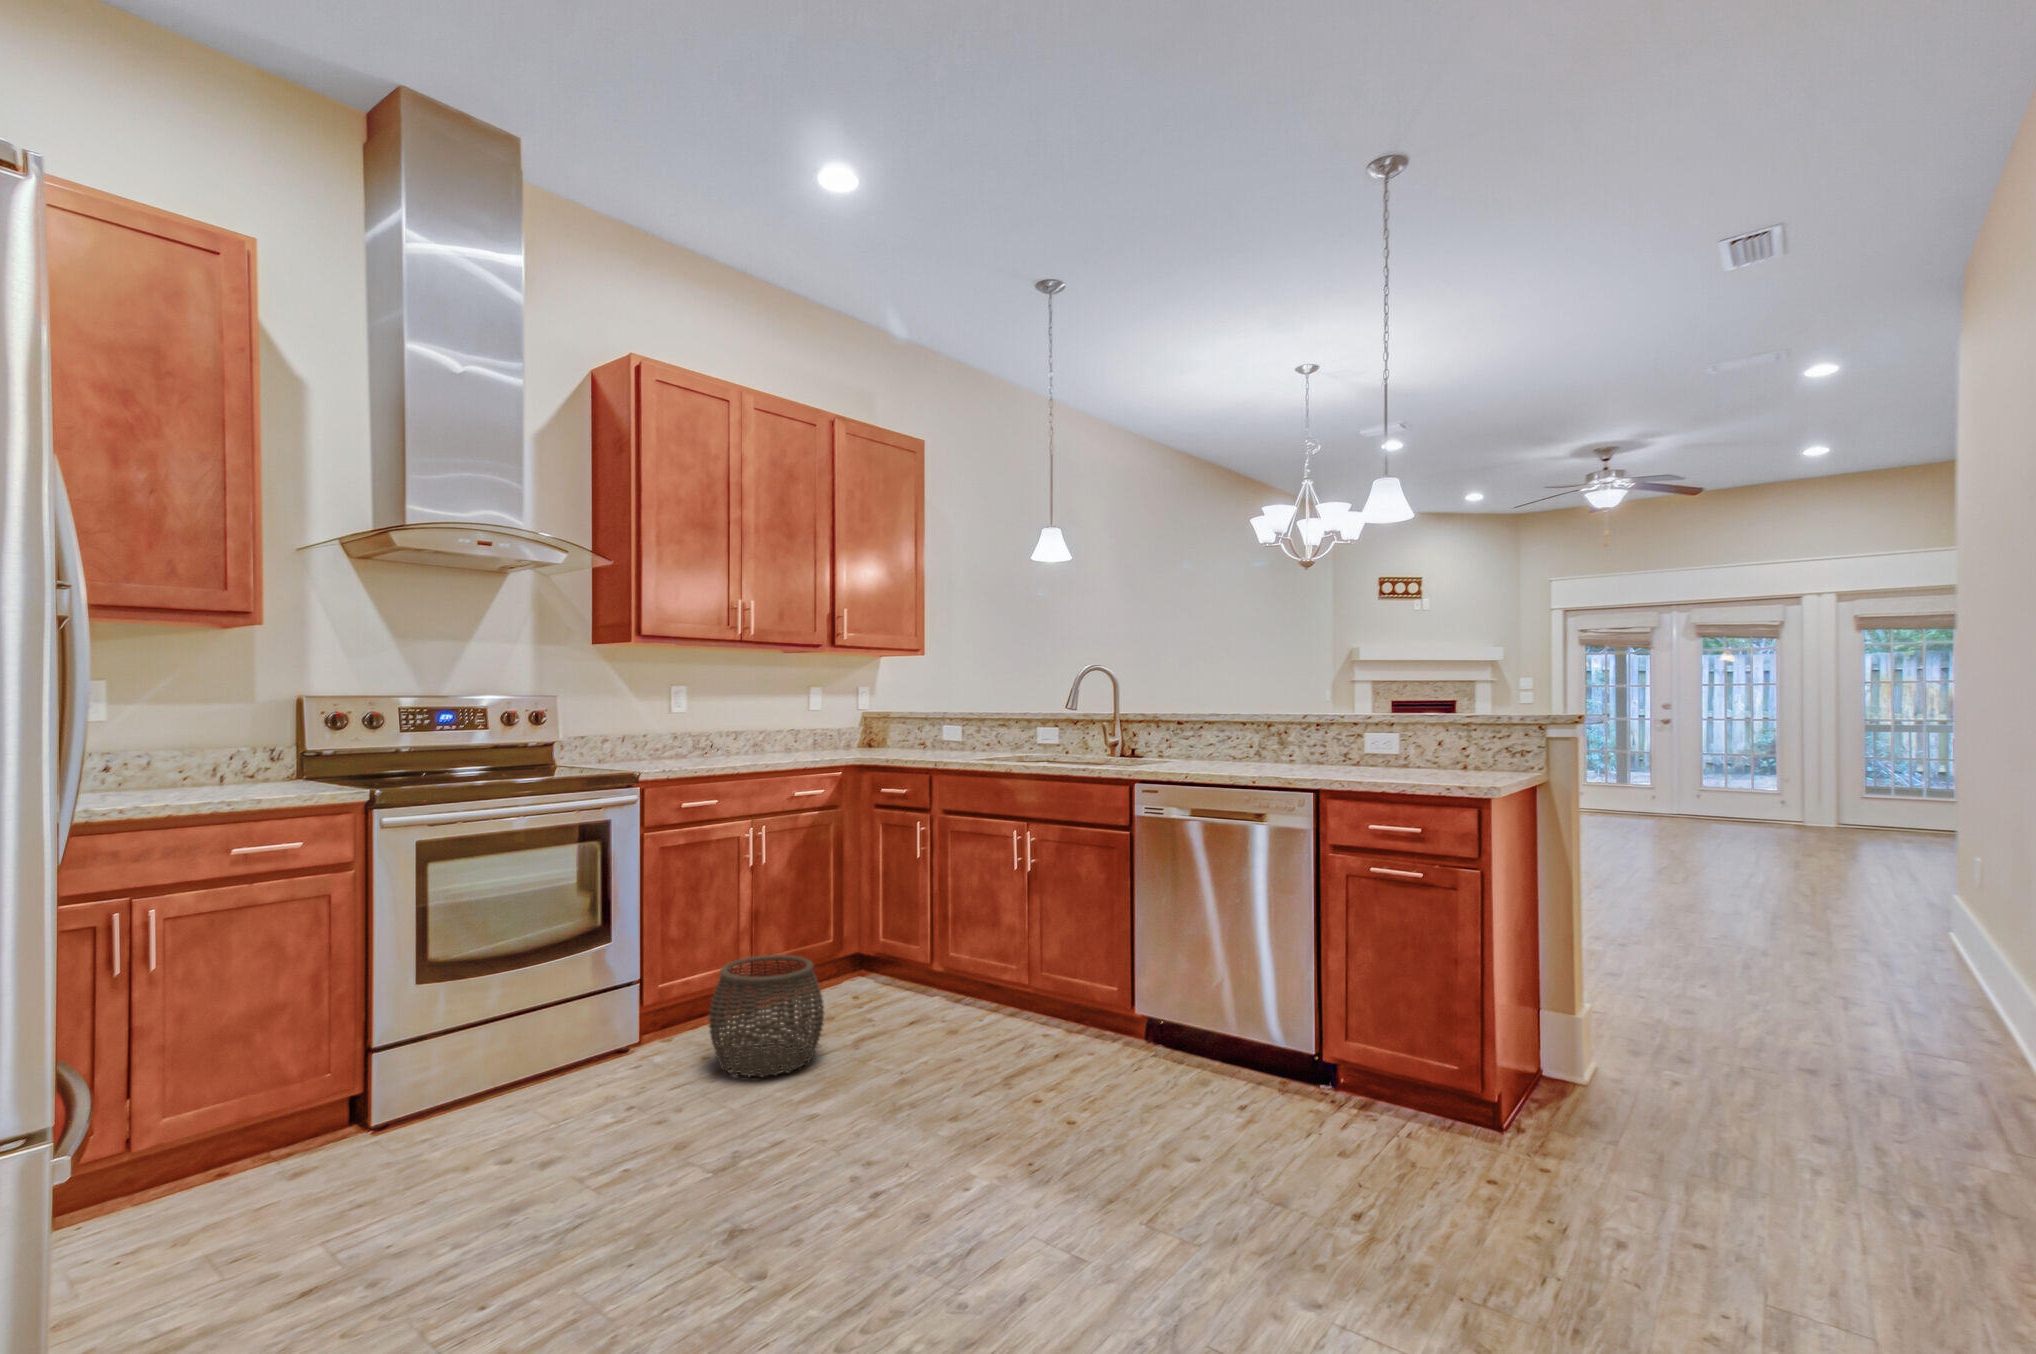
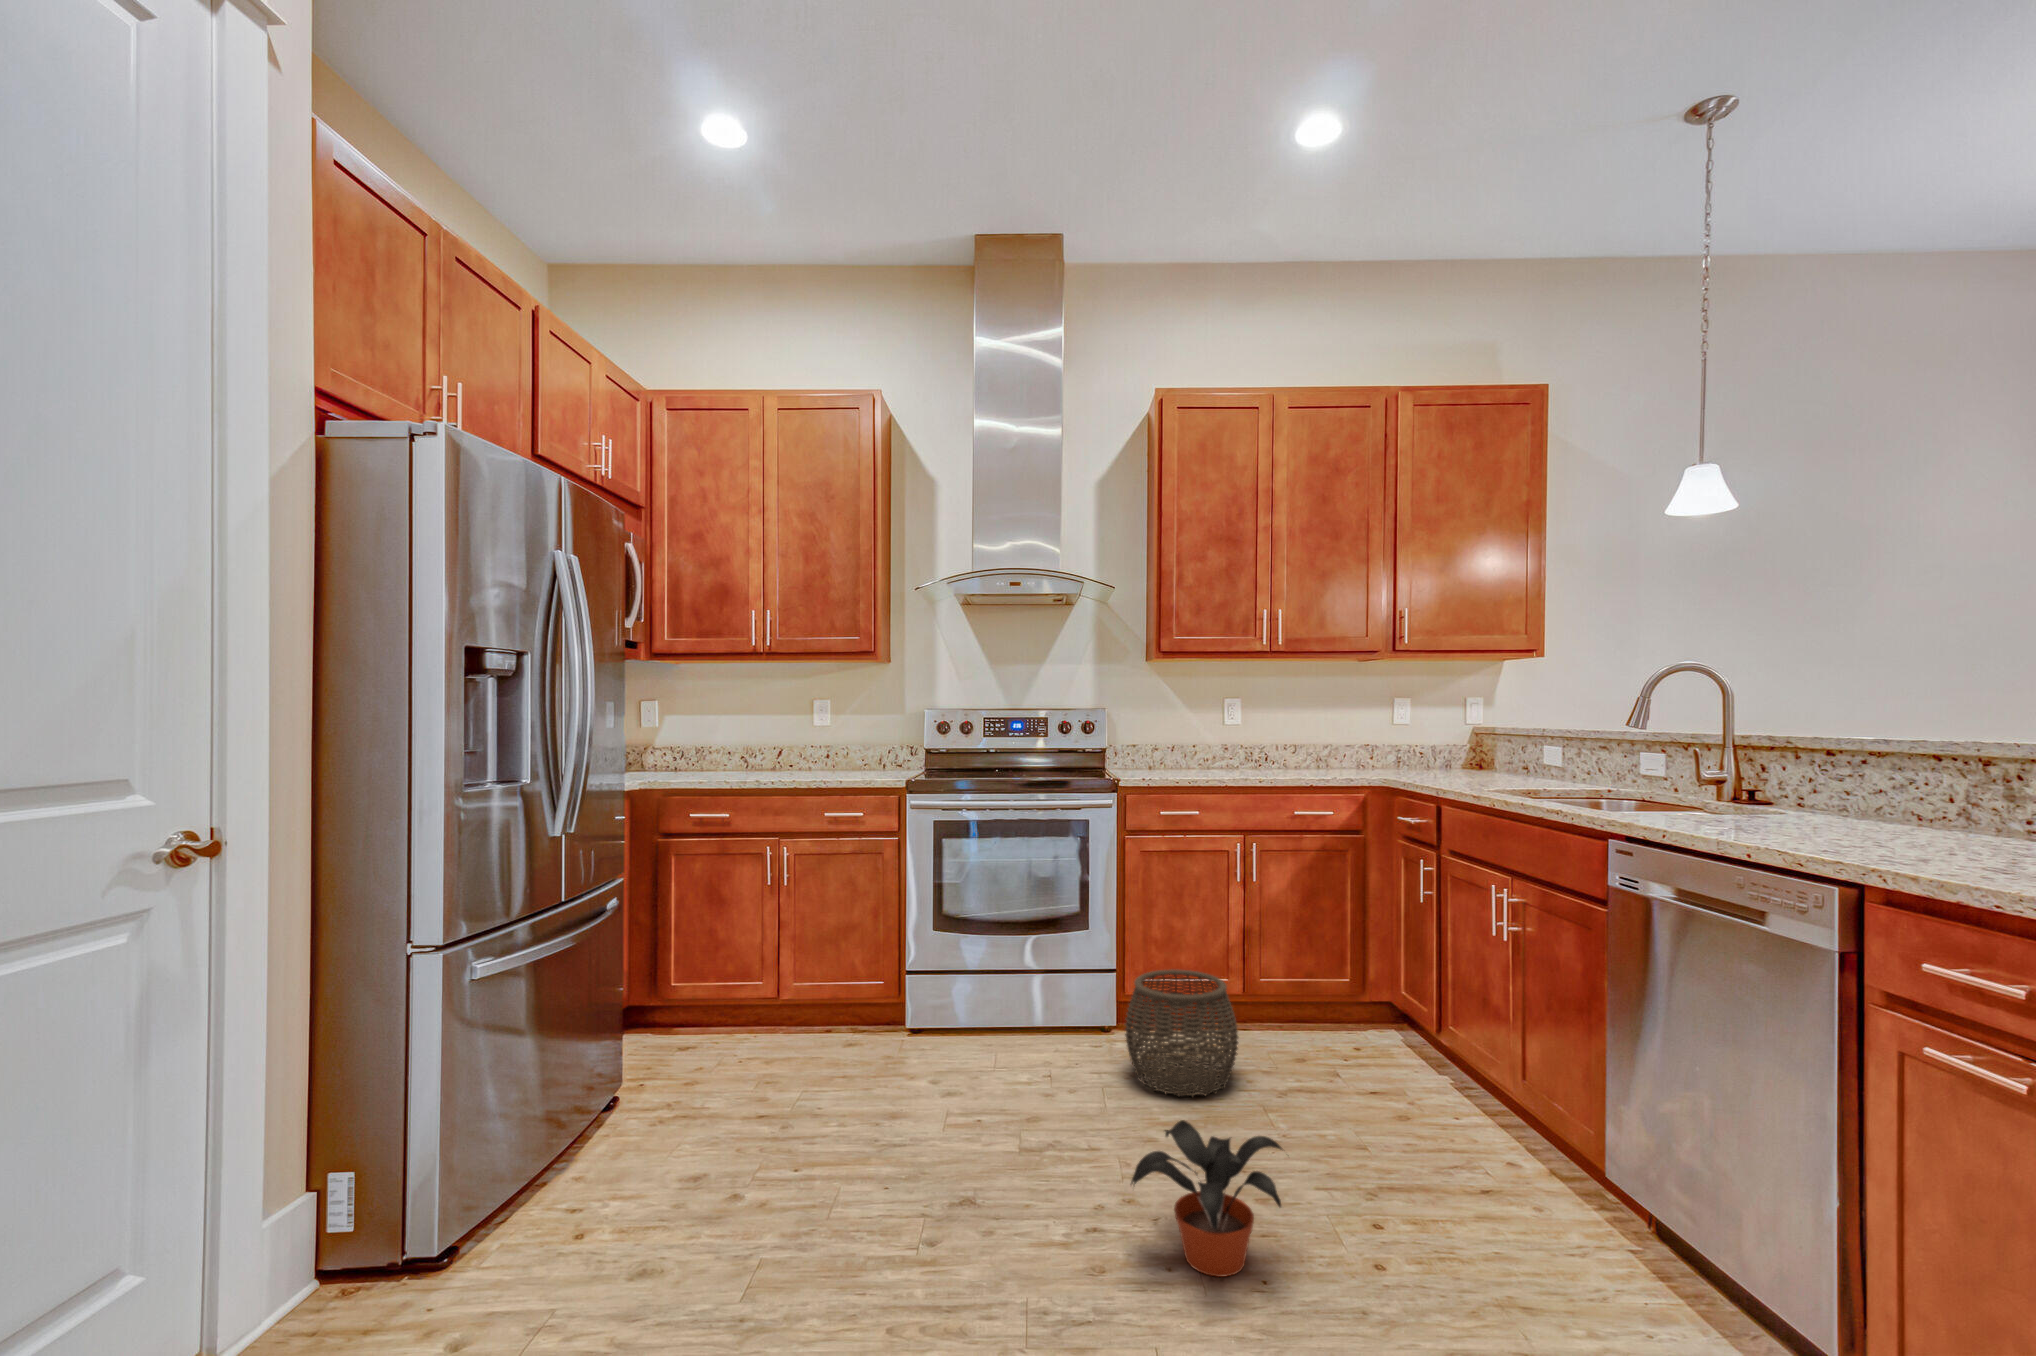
potted plant: none [911,1036,1036,1156] -> present [1131,1120,1282,1277]

